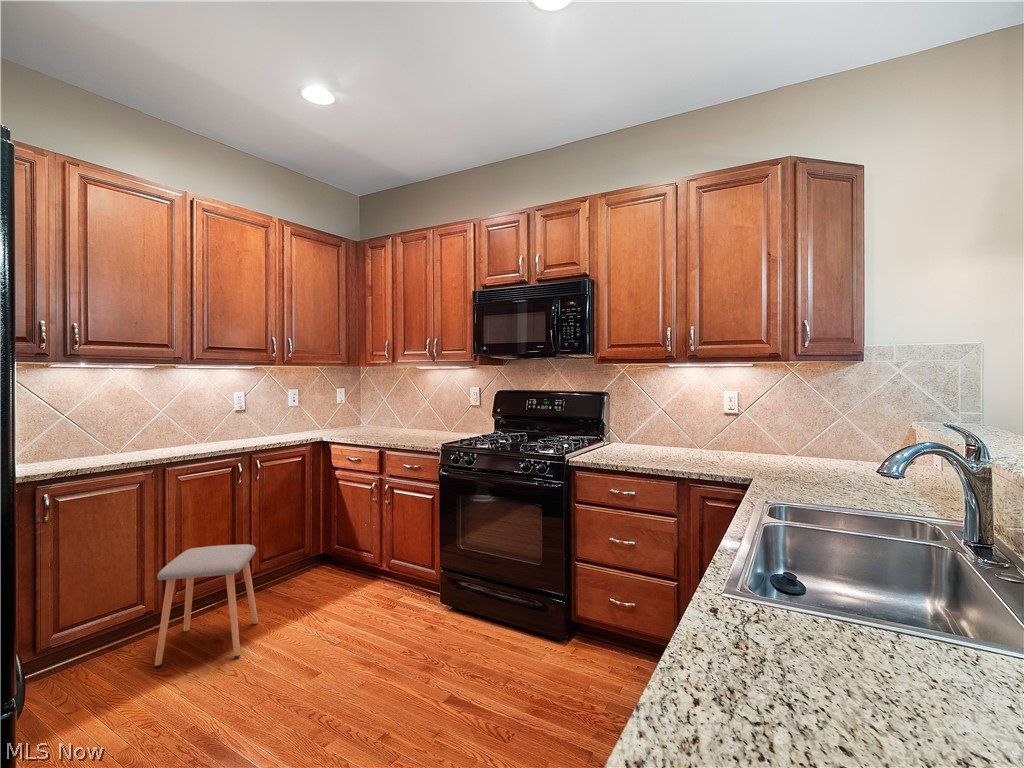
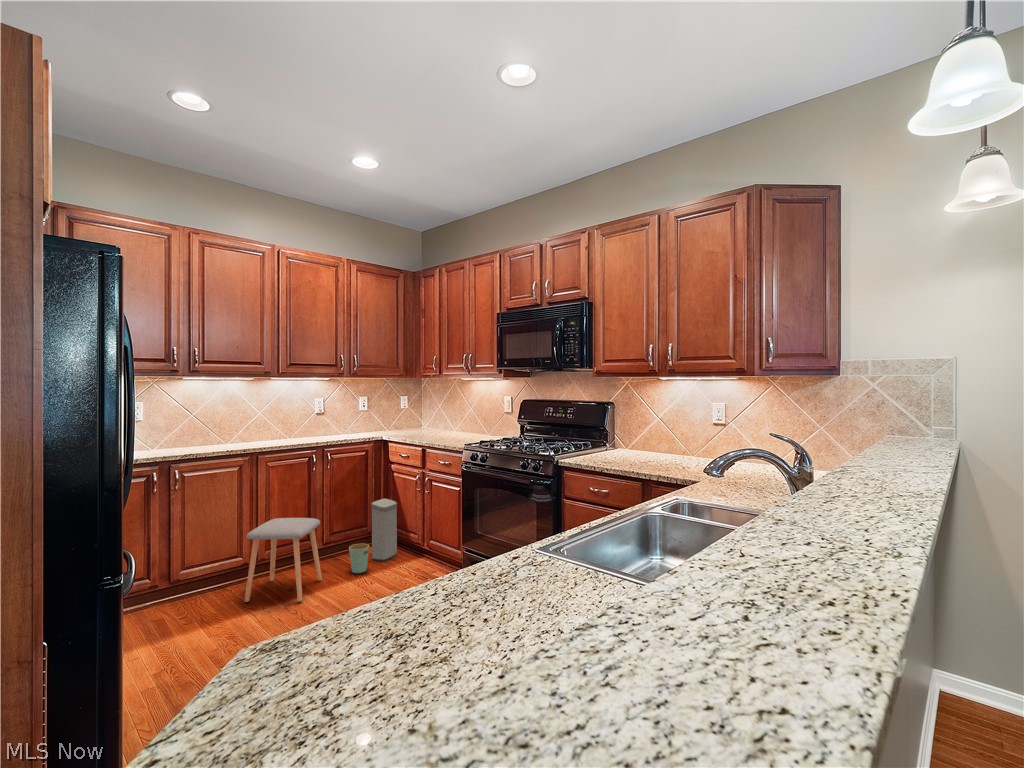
trash can: none [291,513,346,609] -> present [349,499,397,573]

